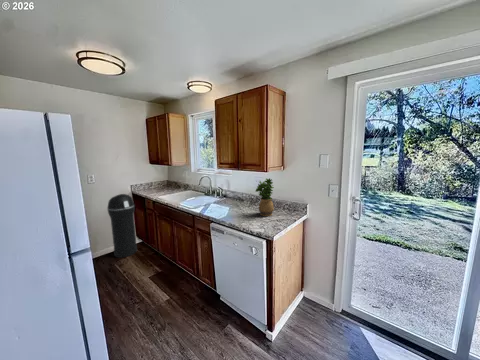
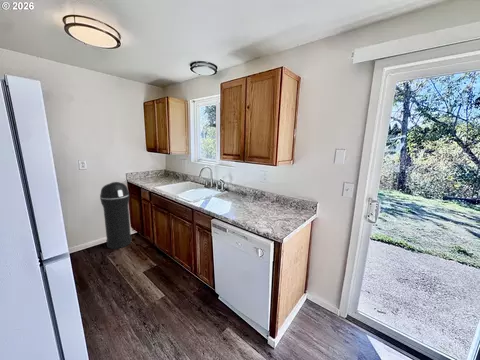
potted plant: present [256,178,274,216] -> none [262,173,283,214]

